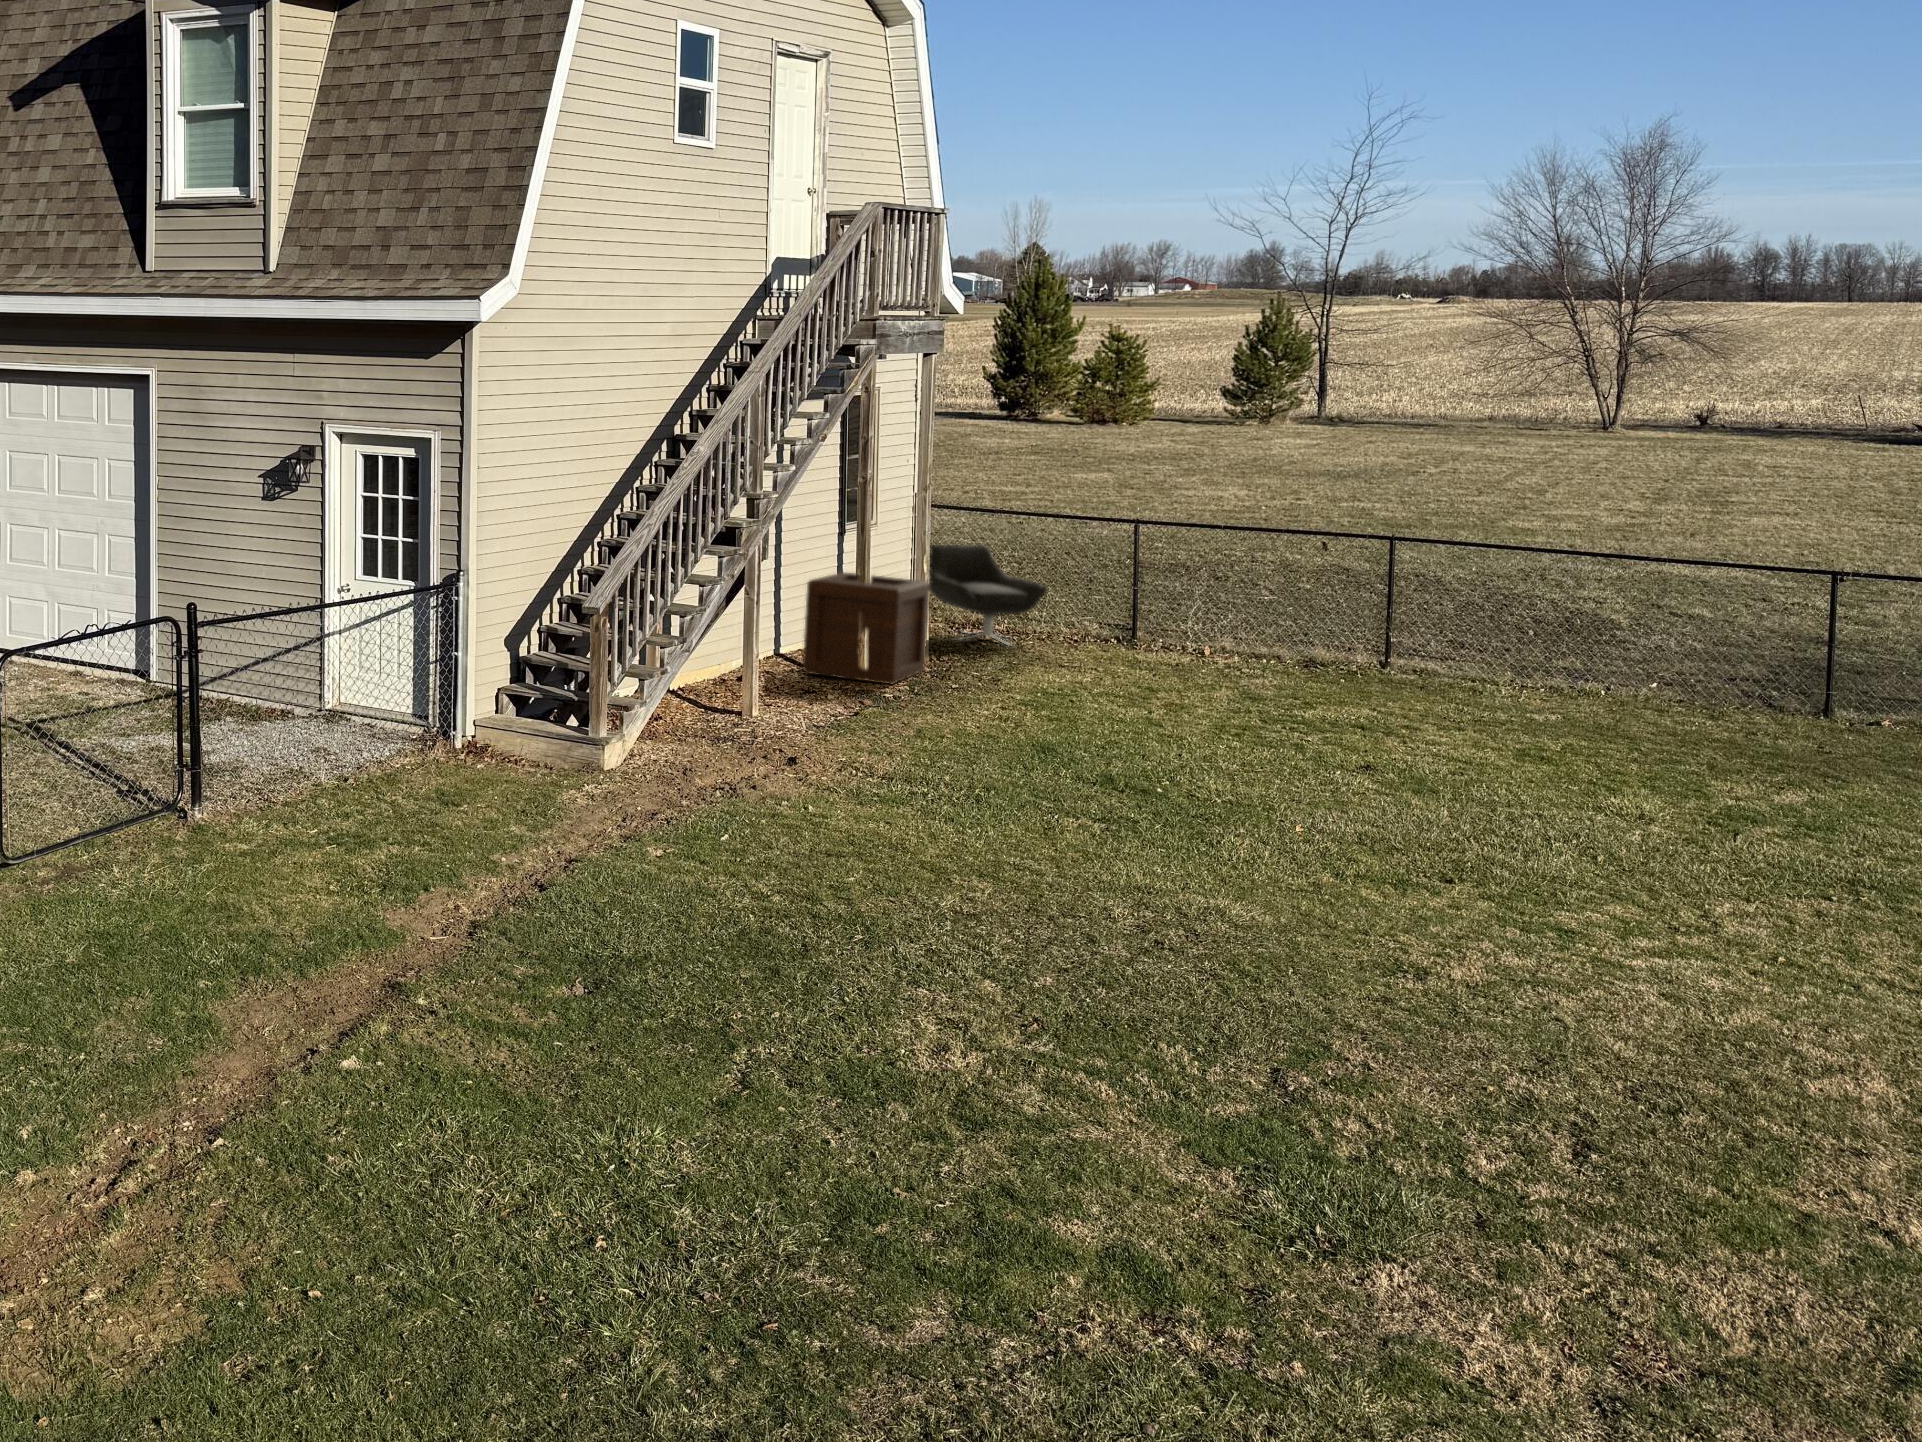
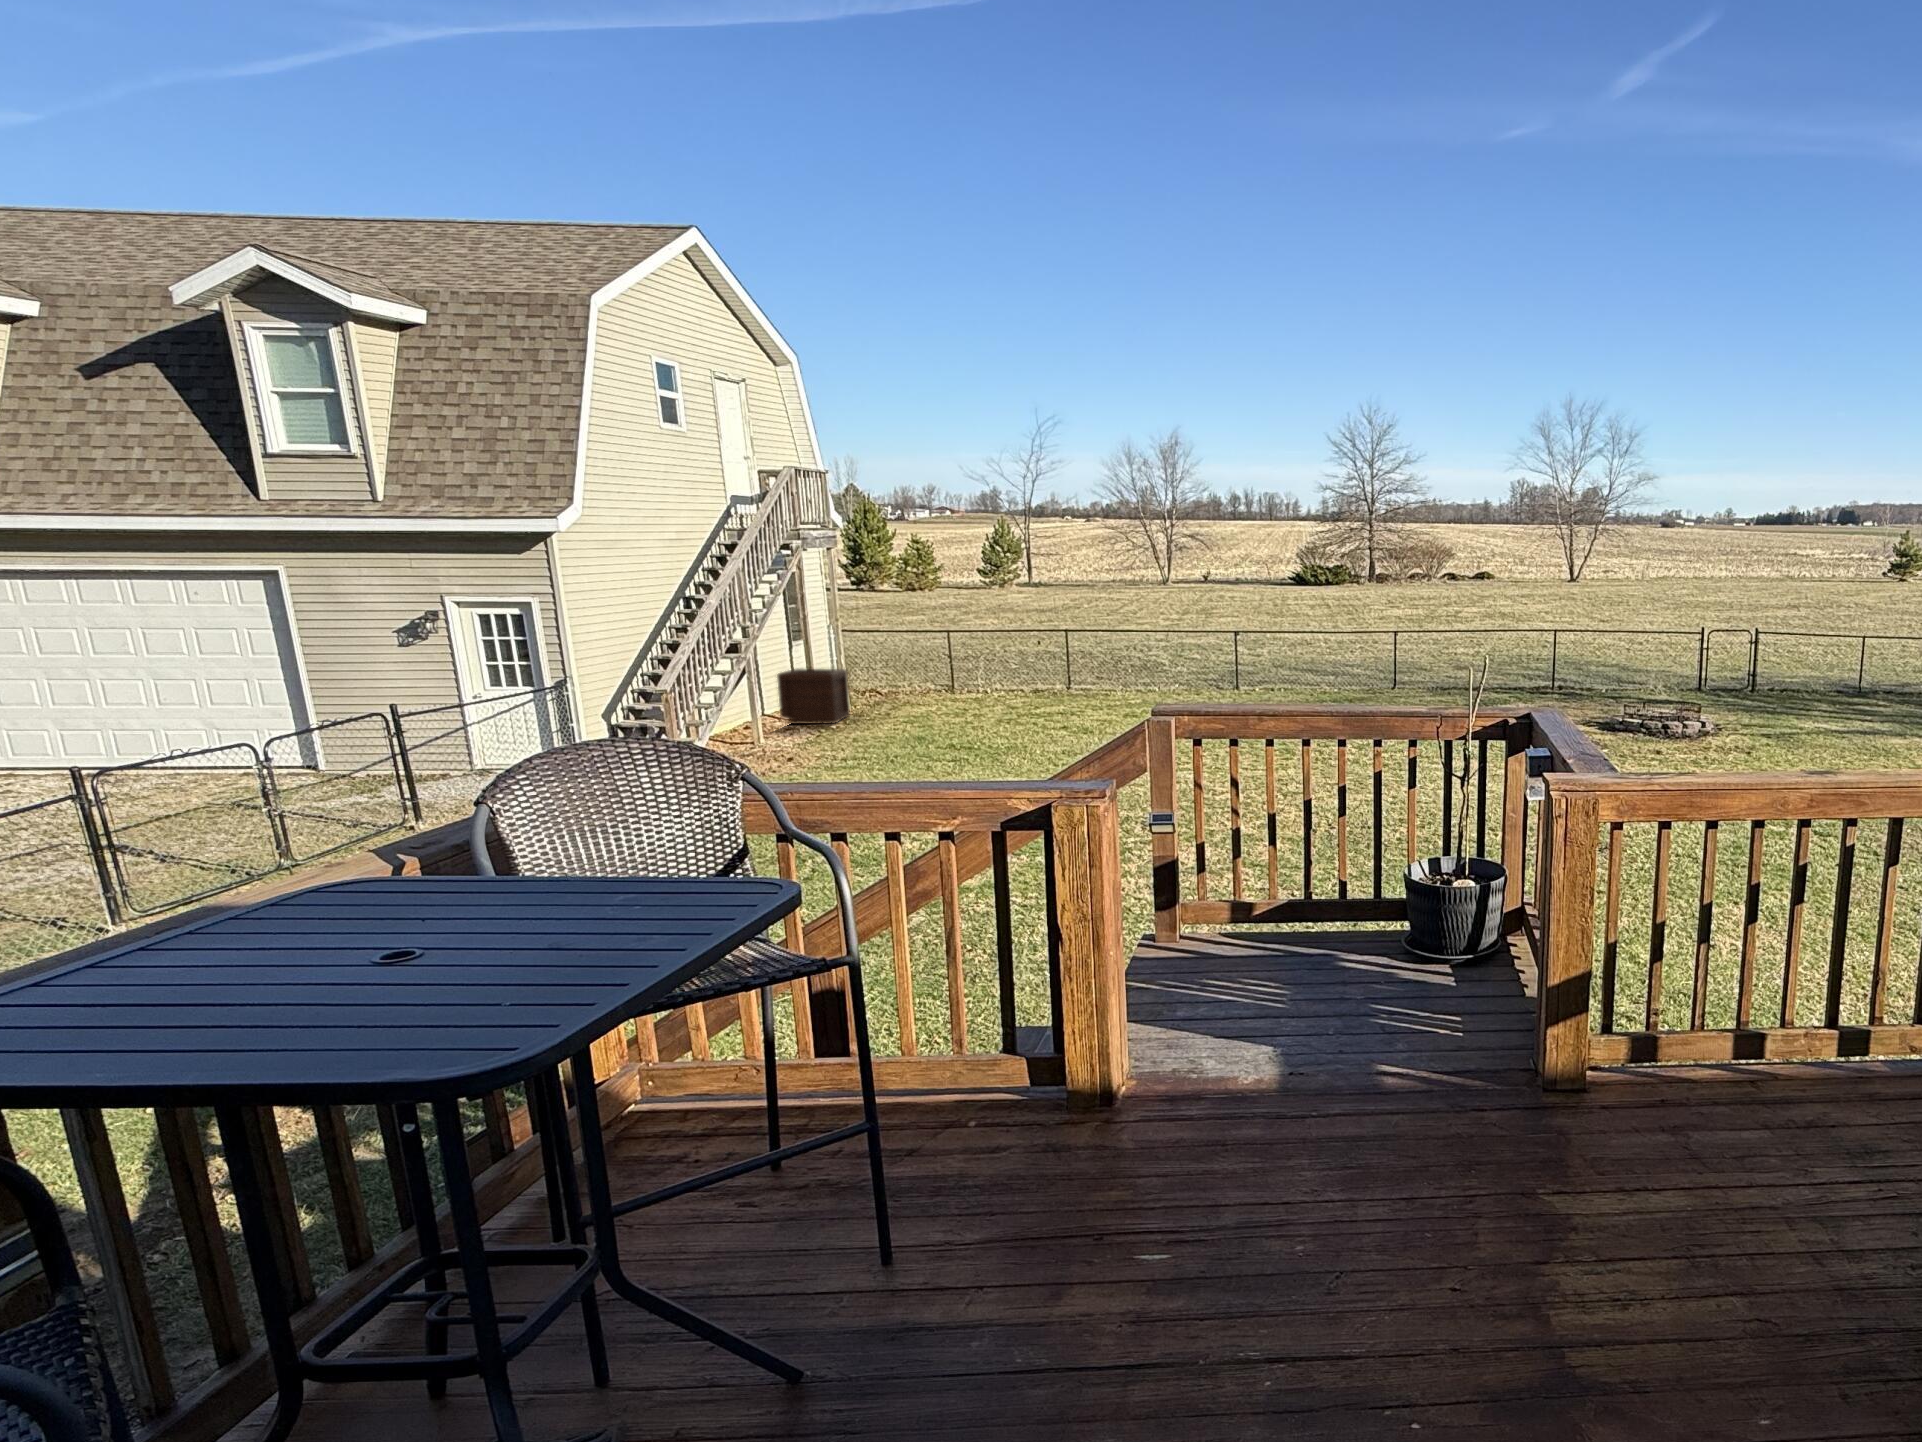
lounge chair: present [929,545,1047,647] -> none [839,650,910,701]

